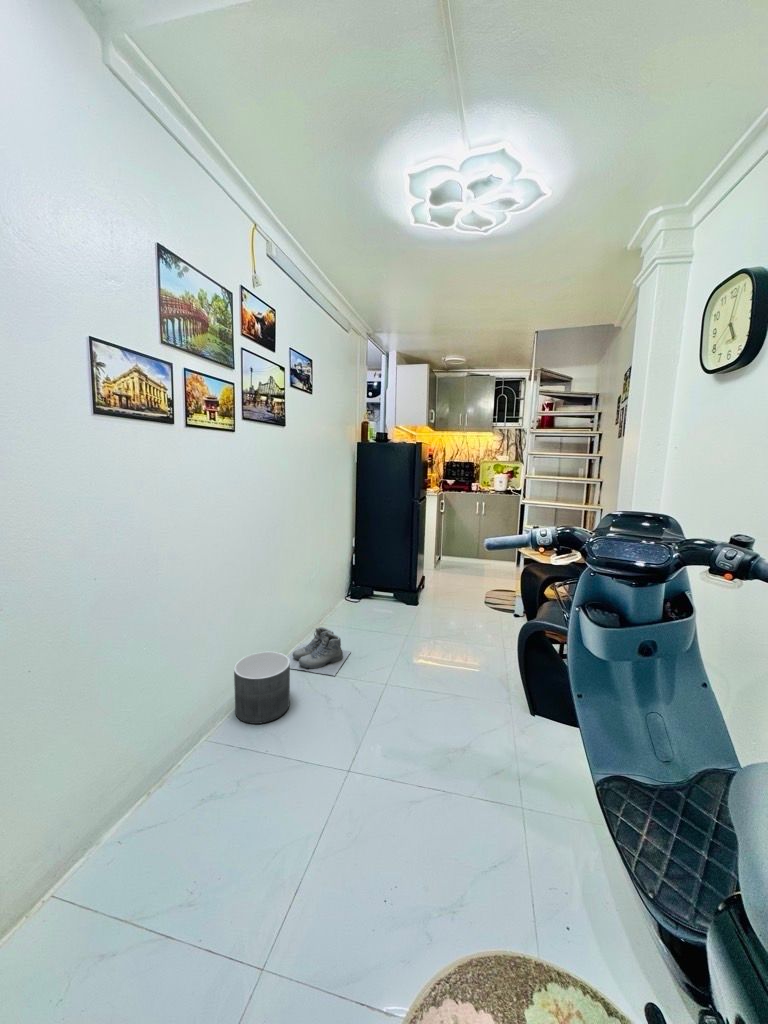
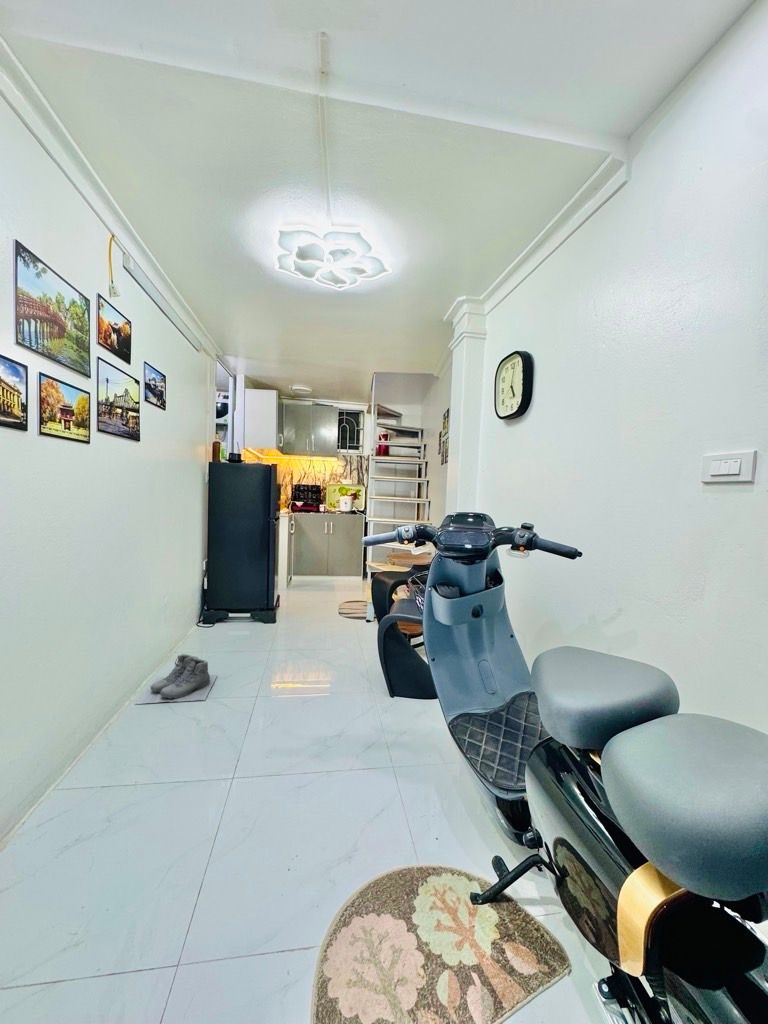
planter: present [234,652,290,724] -> none [91,683,160,765]

